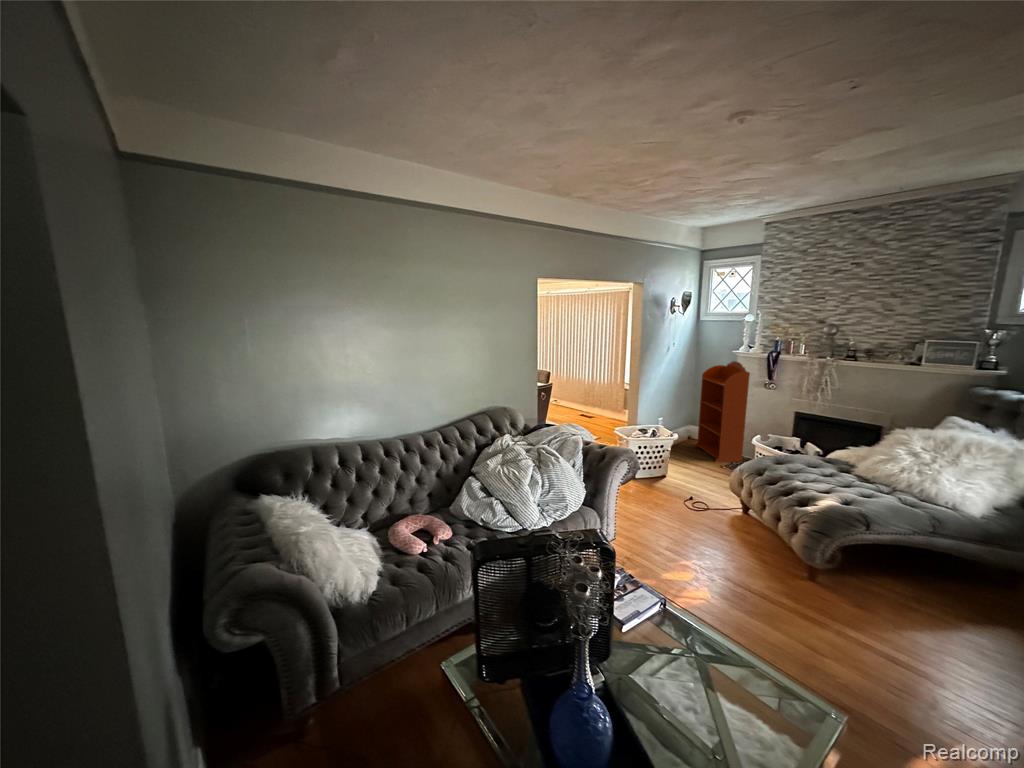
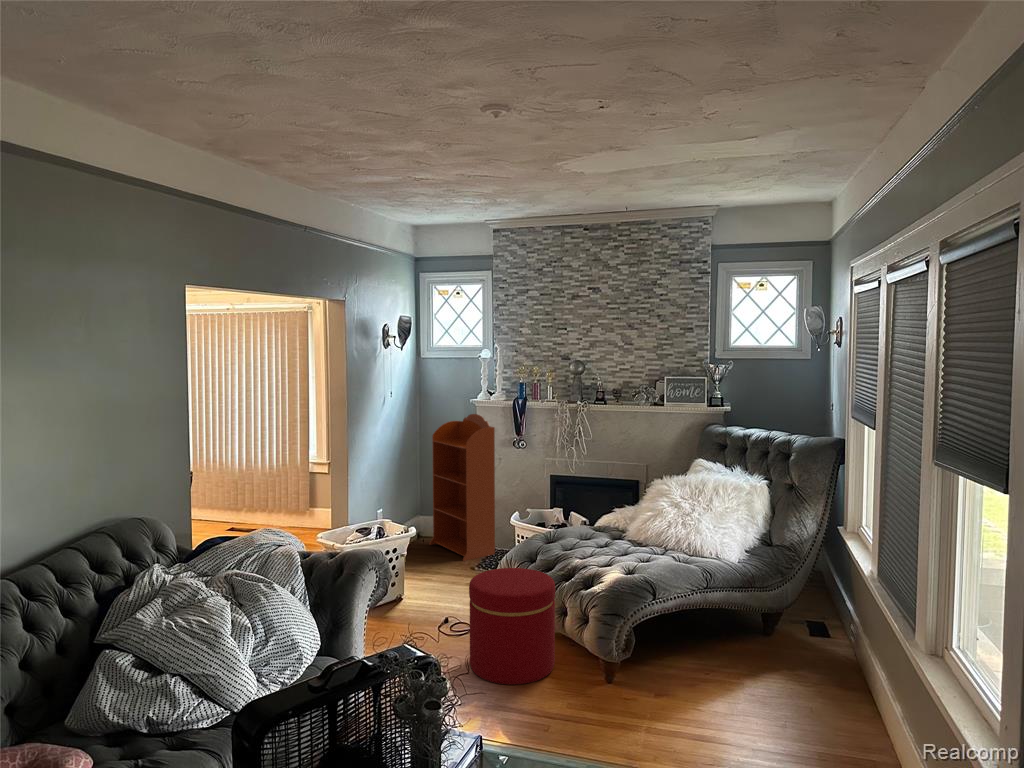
ottoman: none [697,476,771,562] -> present [469,568,555,685]

